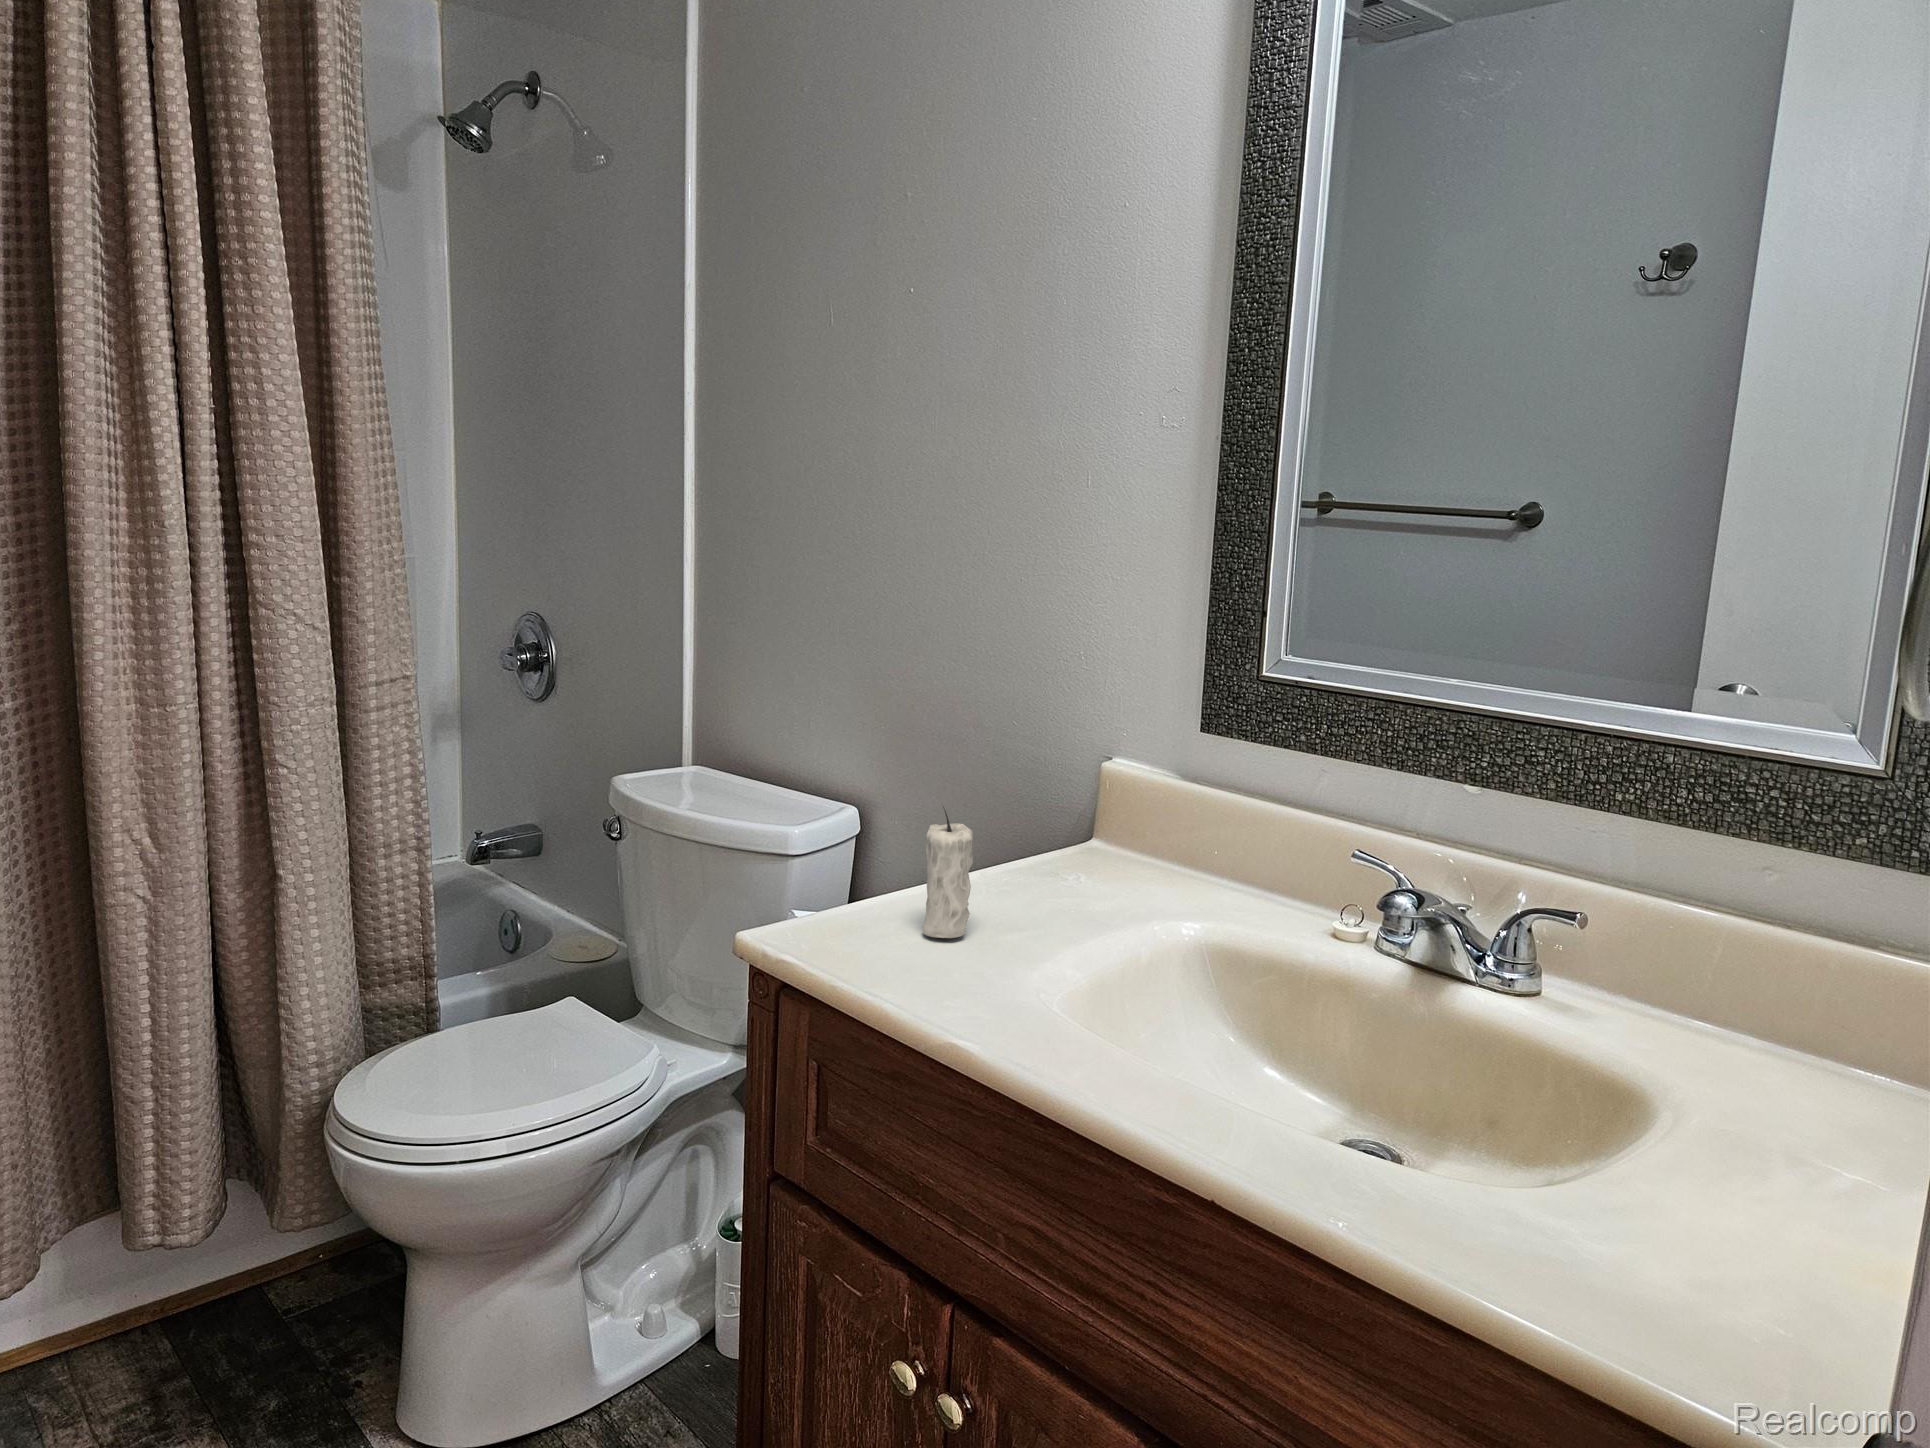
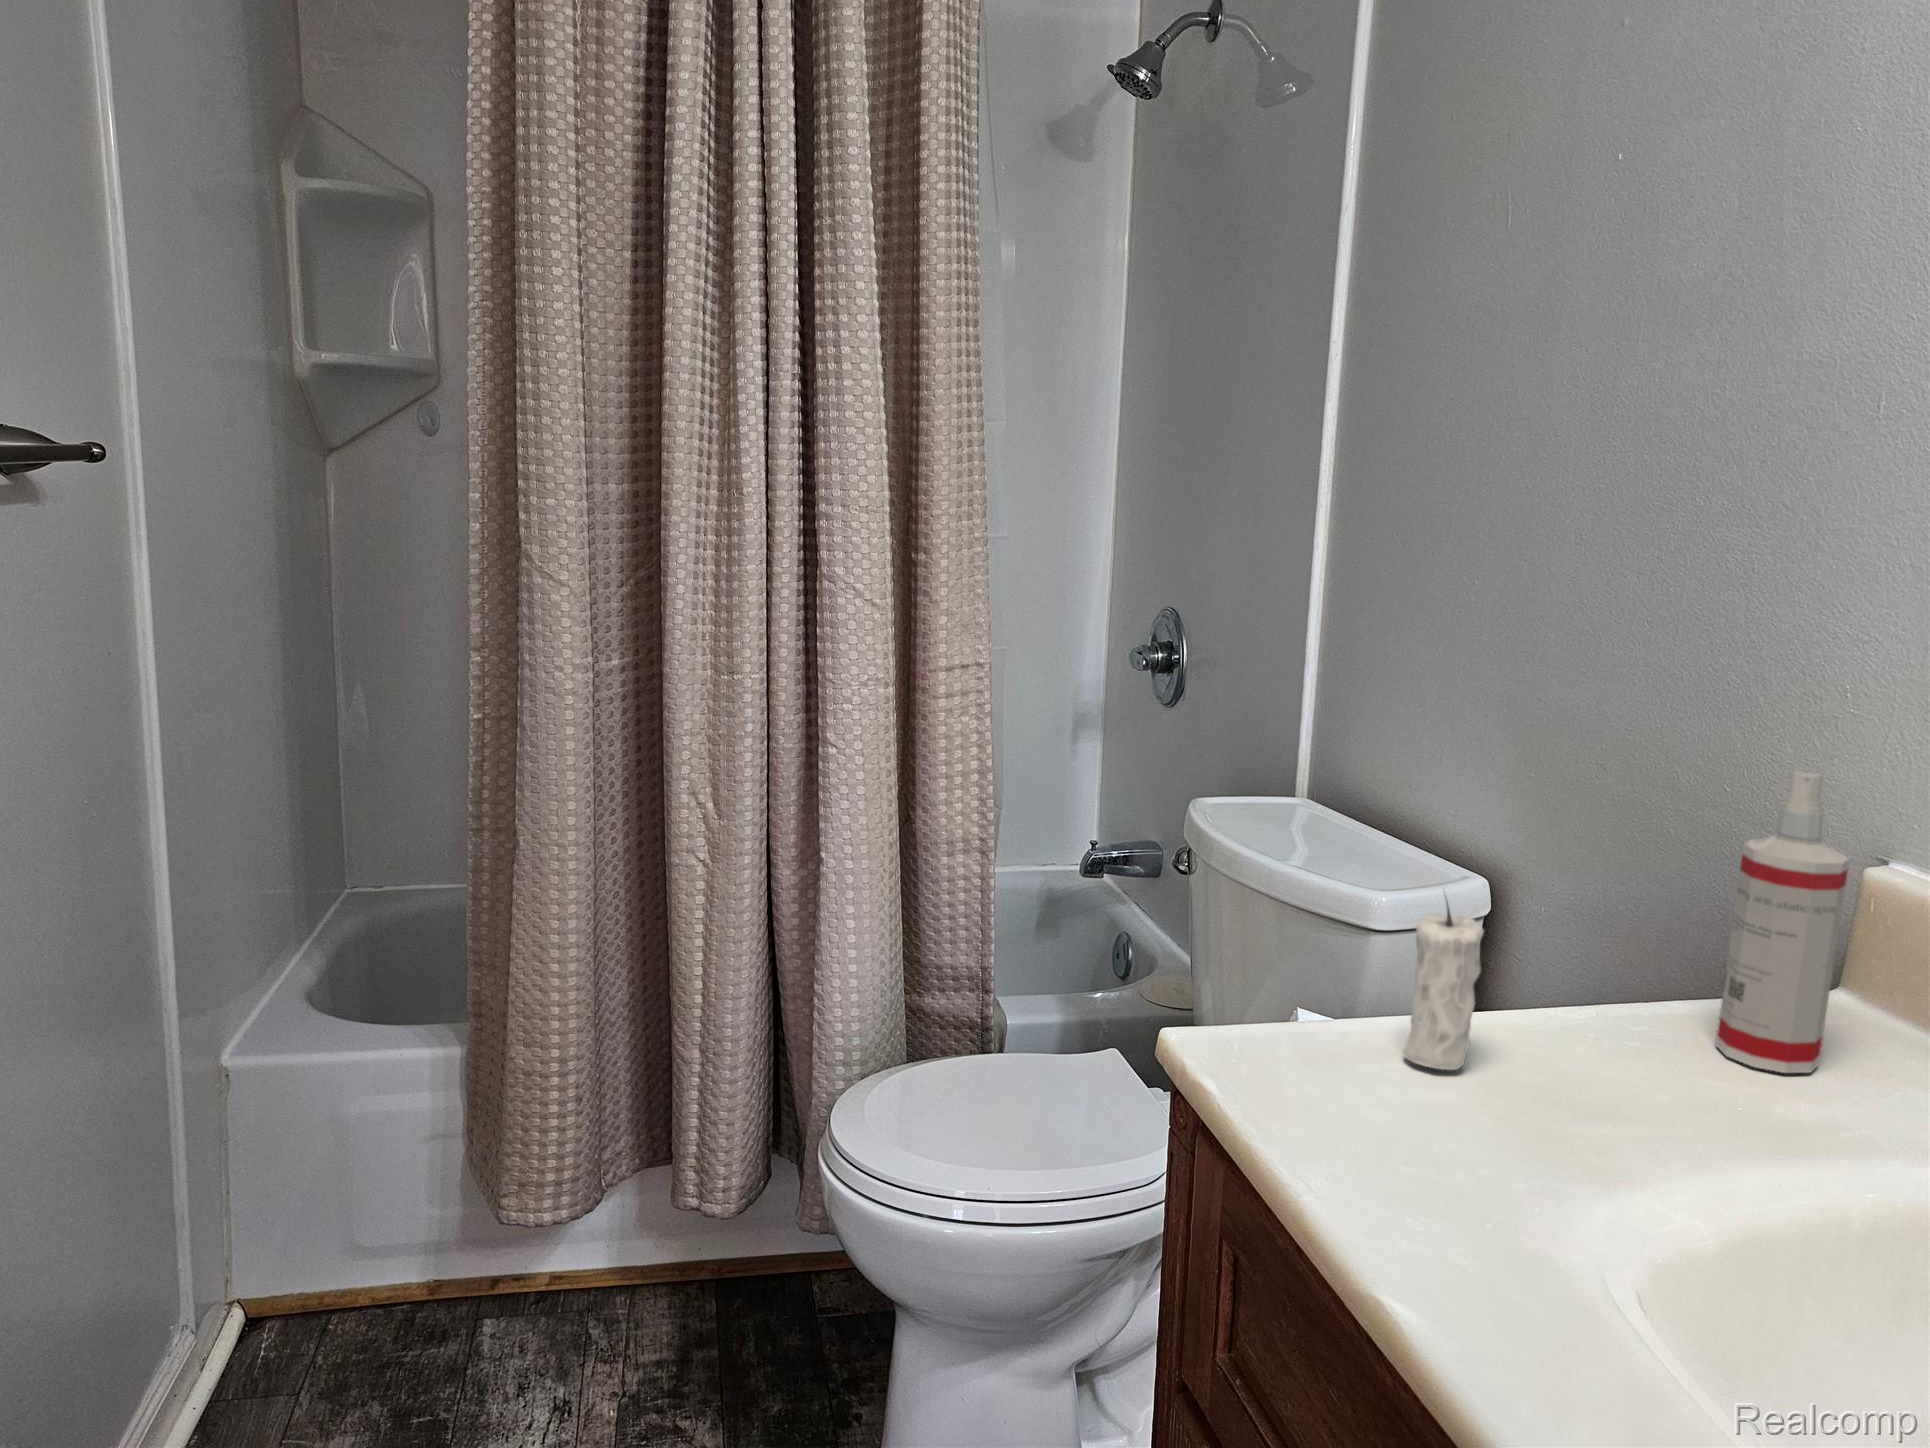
spray bottle: none [1091,695,1161,897] -> present [1716,771,1849,1073]

